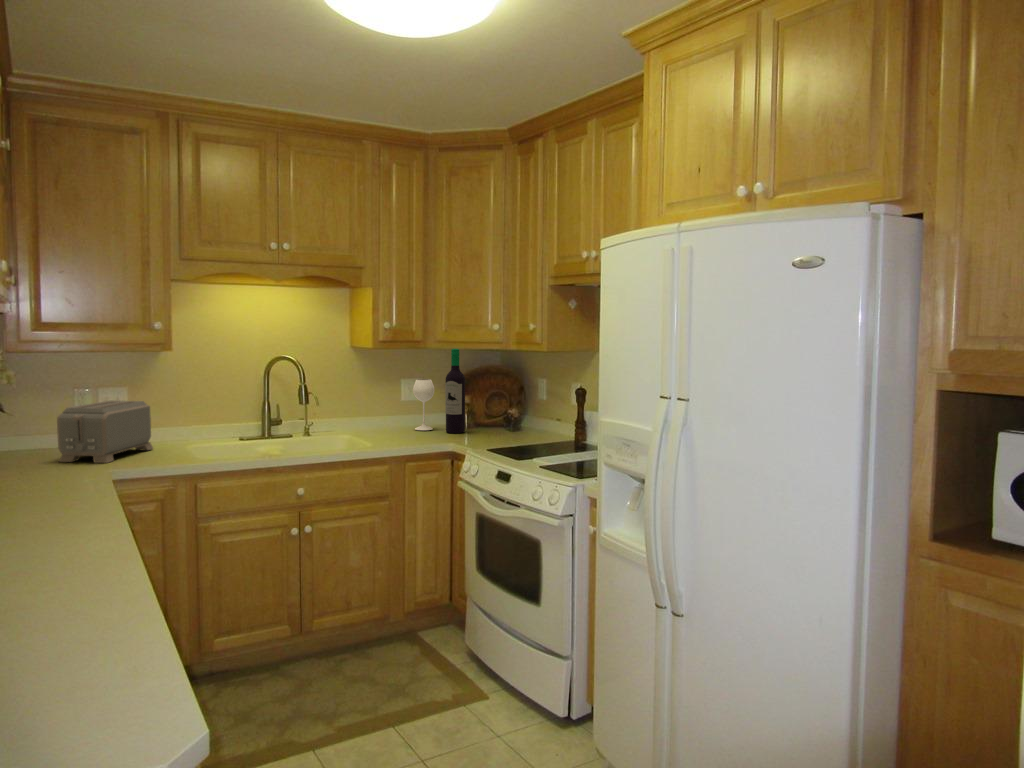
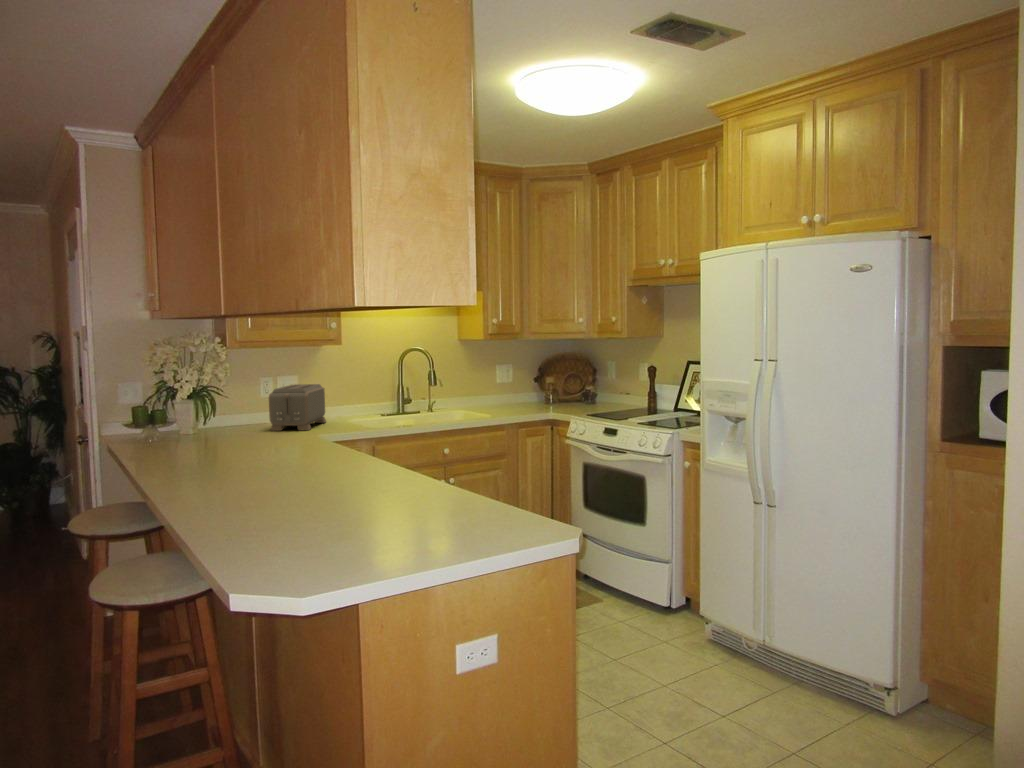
wine bottle: present [413,349,465,433] -> none [509,339,554,407]

